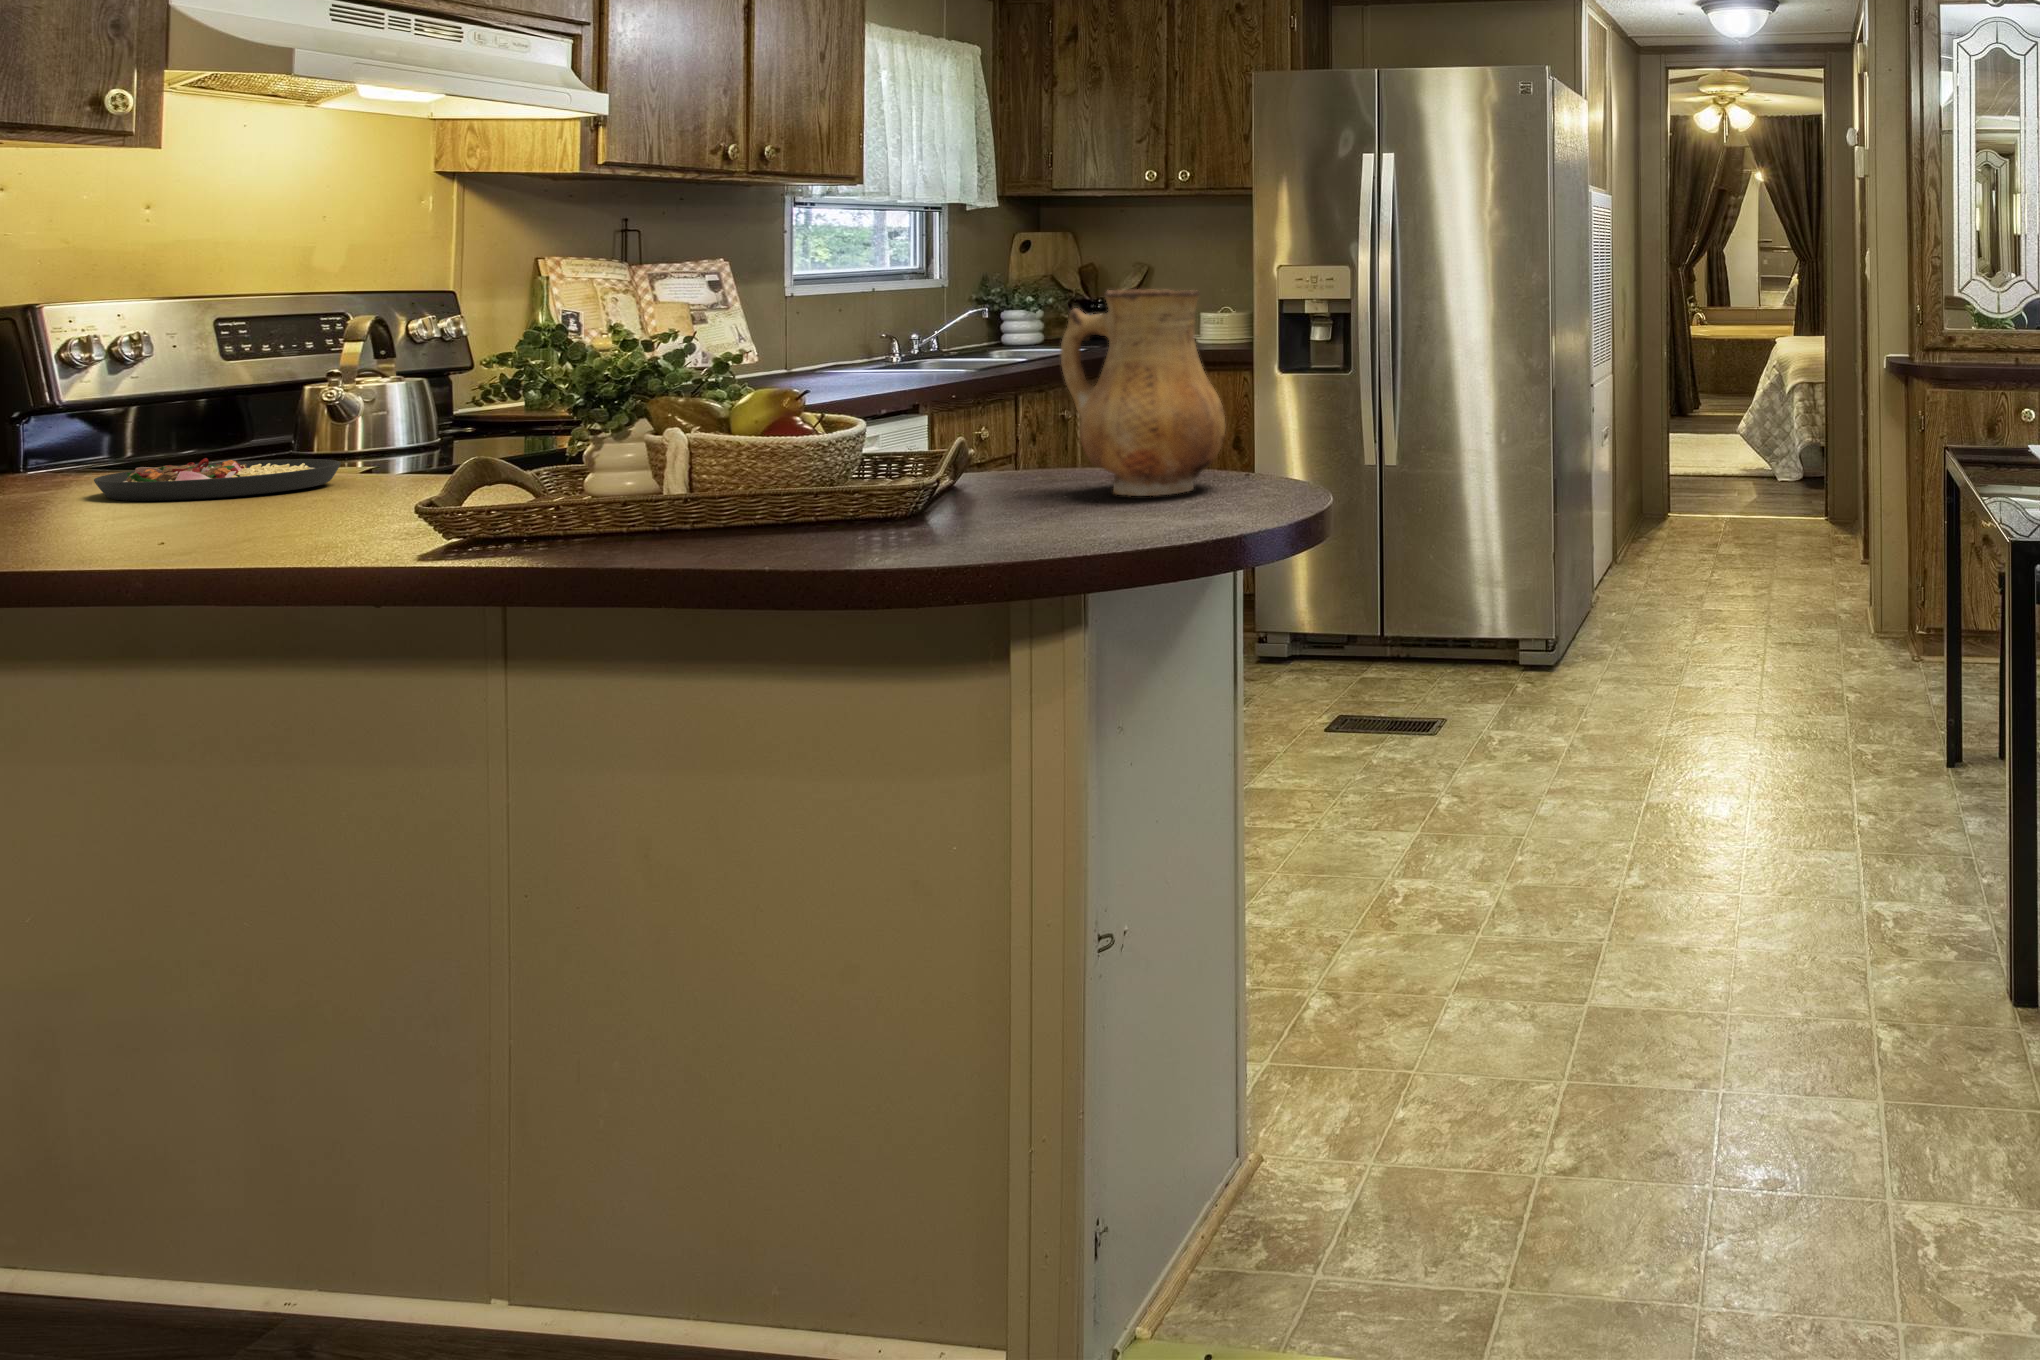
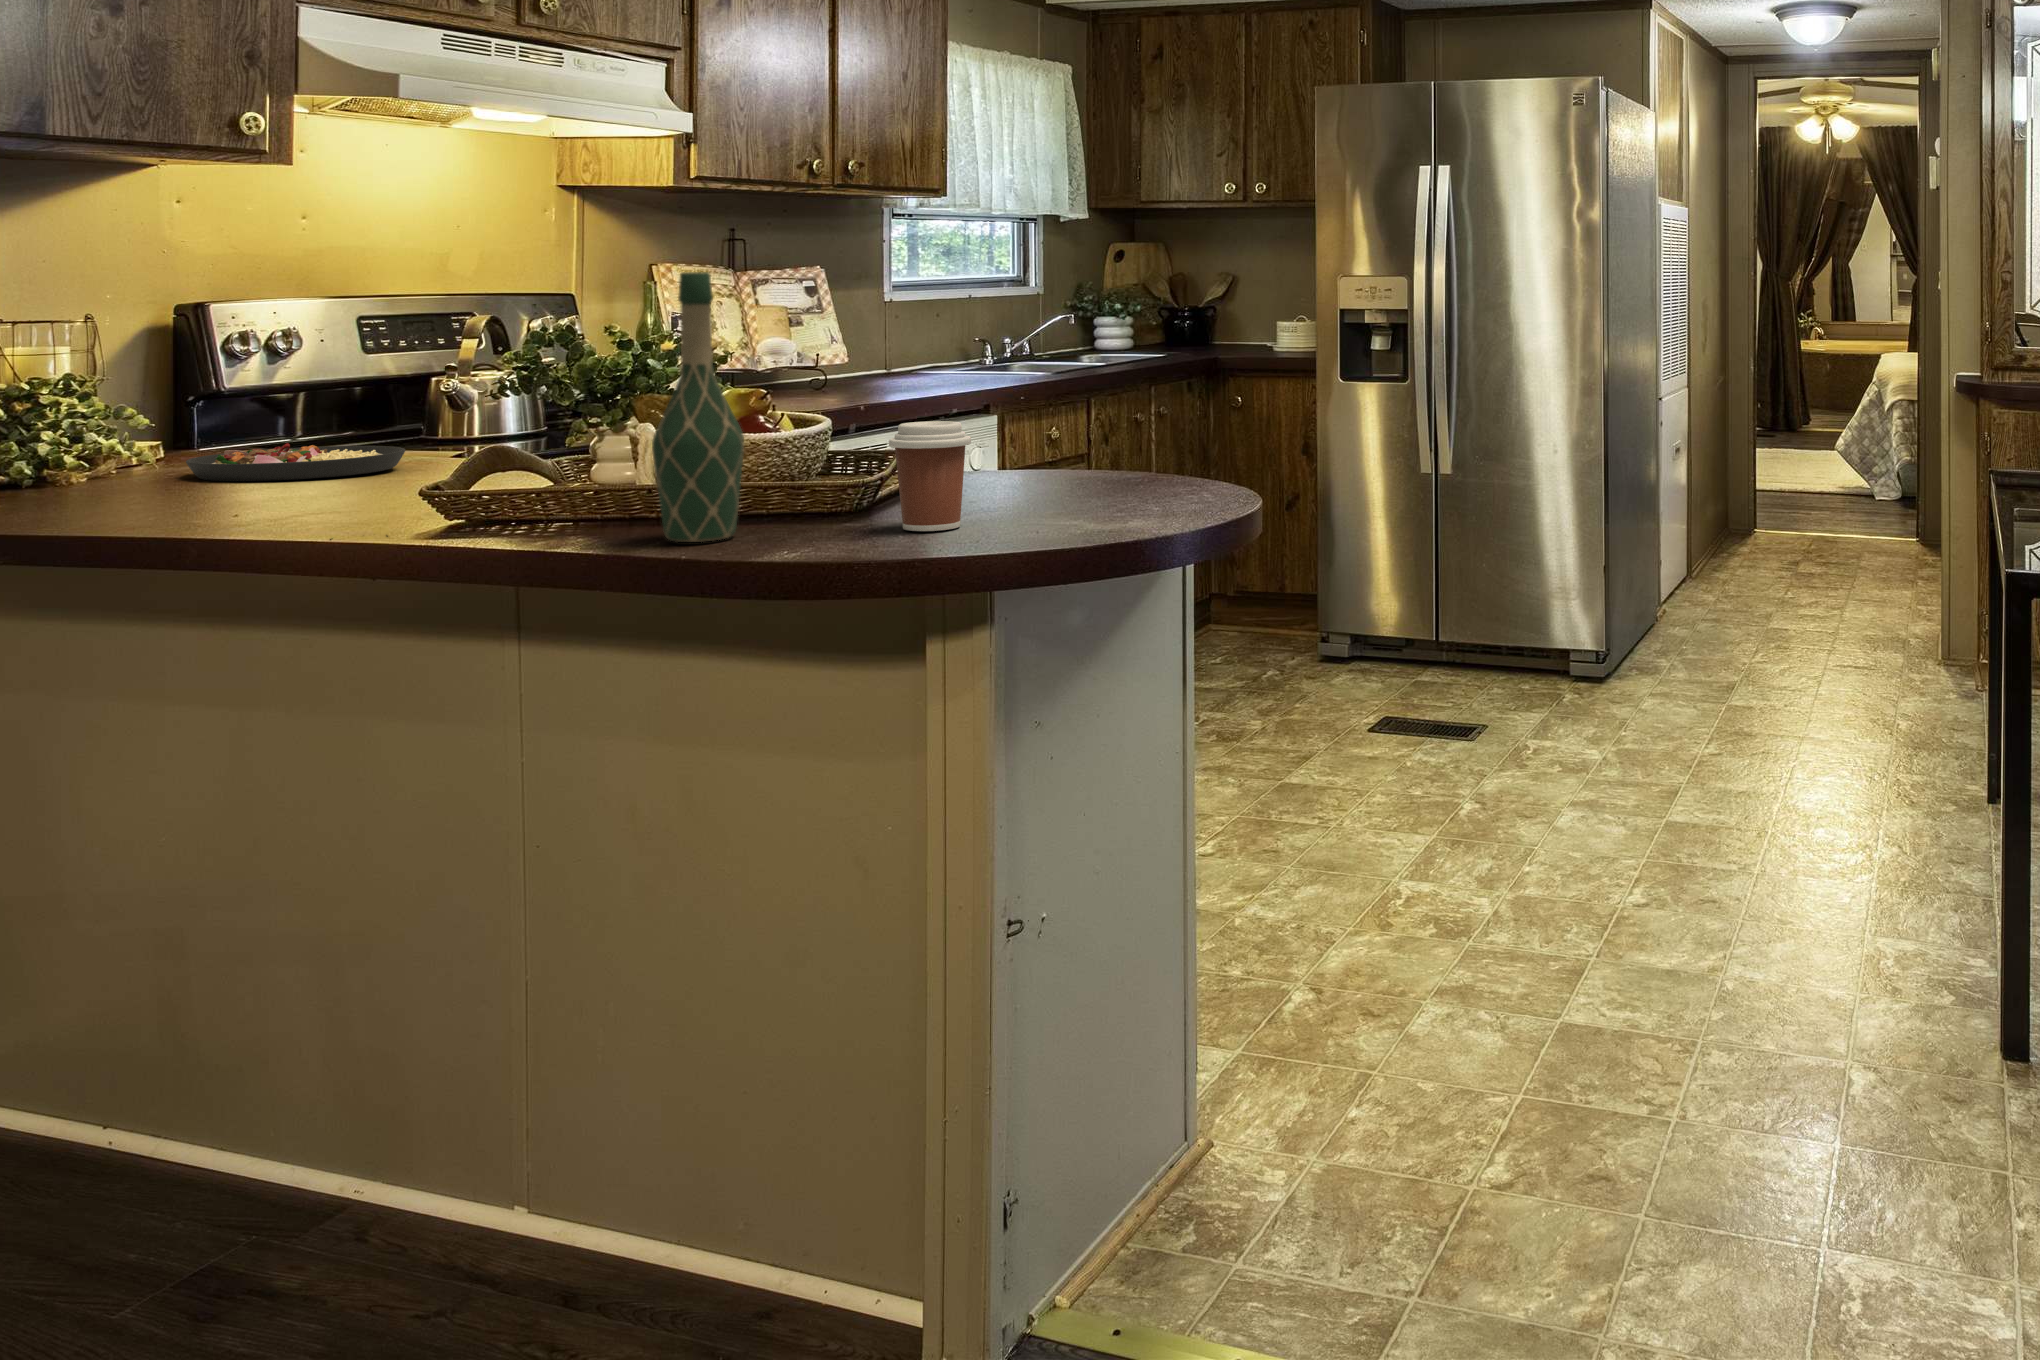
wine bottle: none [704,260,801,546] -> present [652,272,744,542]
ceramic pitcher: present [1061,290,1225,496] -> none [1016,303,1171,504]
coffee cup: none [954,413,1038,527] -> present [889,421,971,531]

